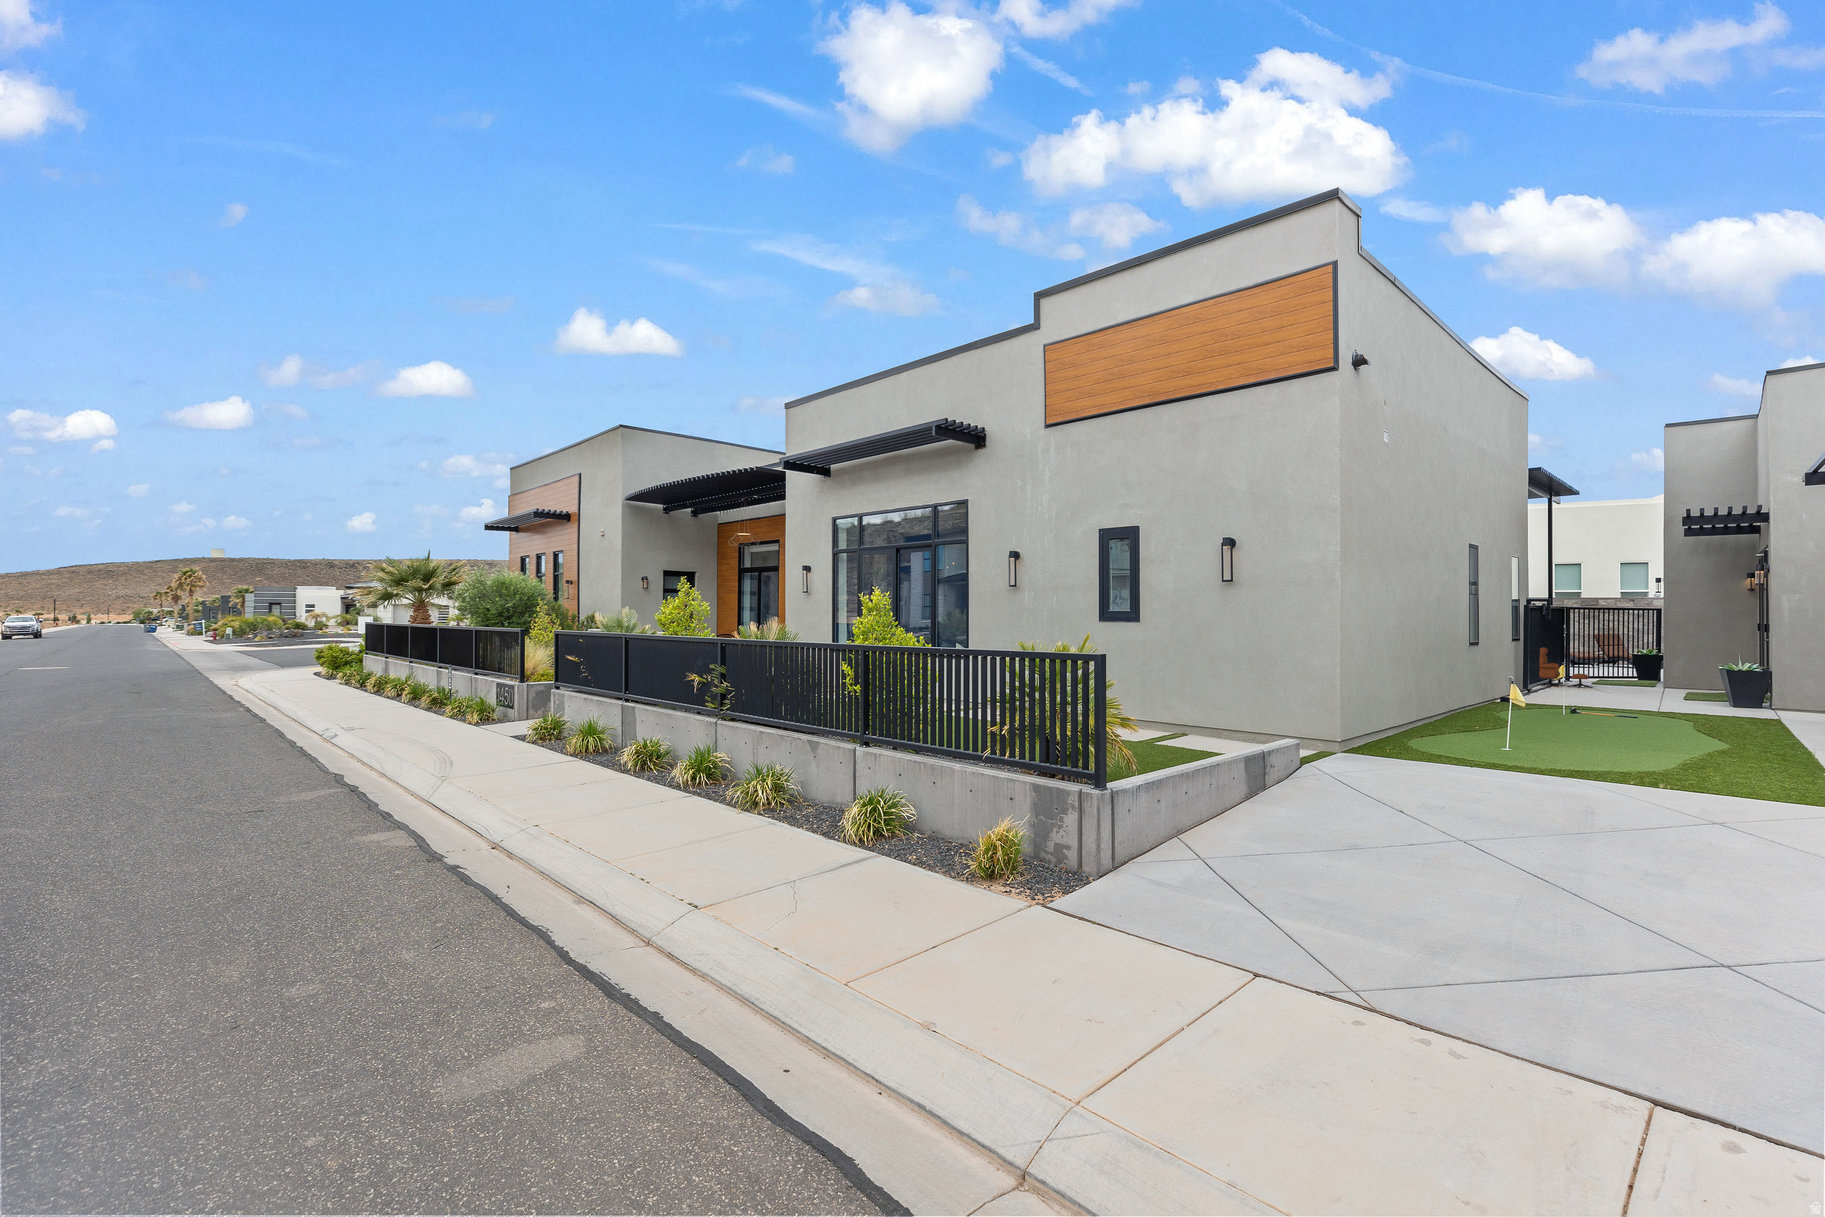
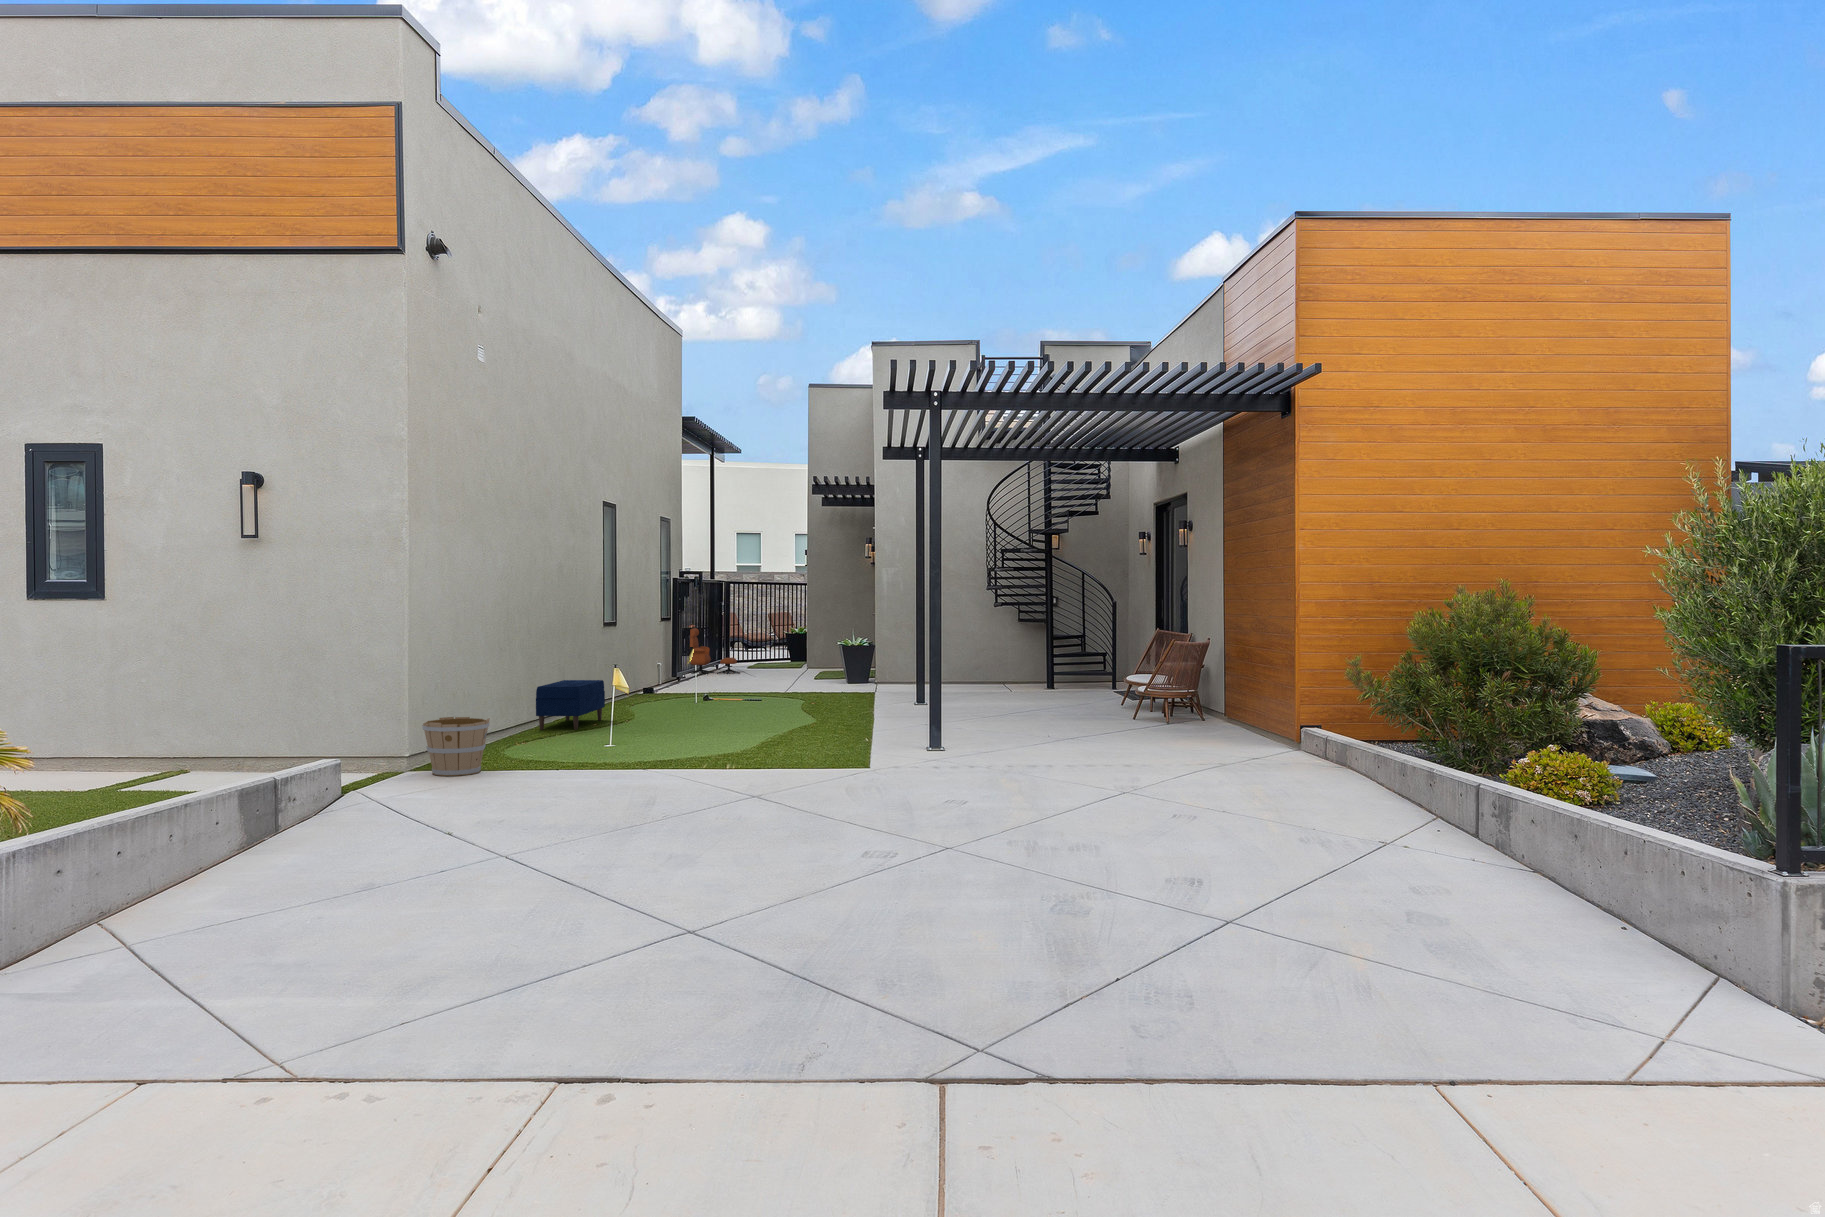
bench: none [1424,687,1482,728] -> present [536,680,605,730]
wooden bucket: none [1351,713,1406,759] -> present [422,717,490,776]

